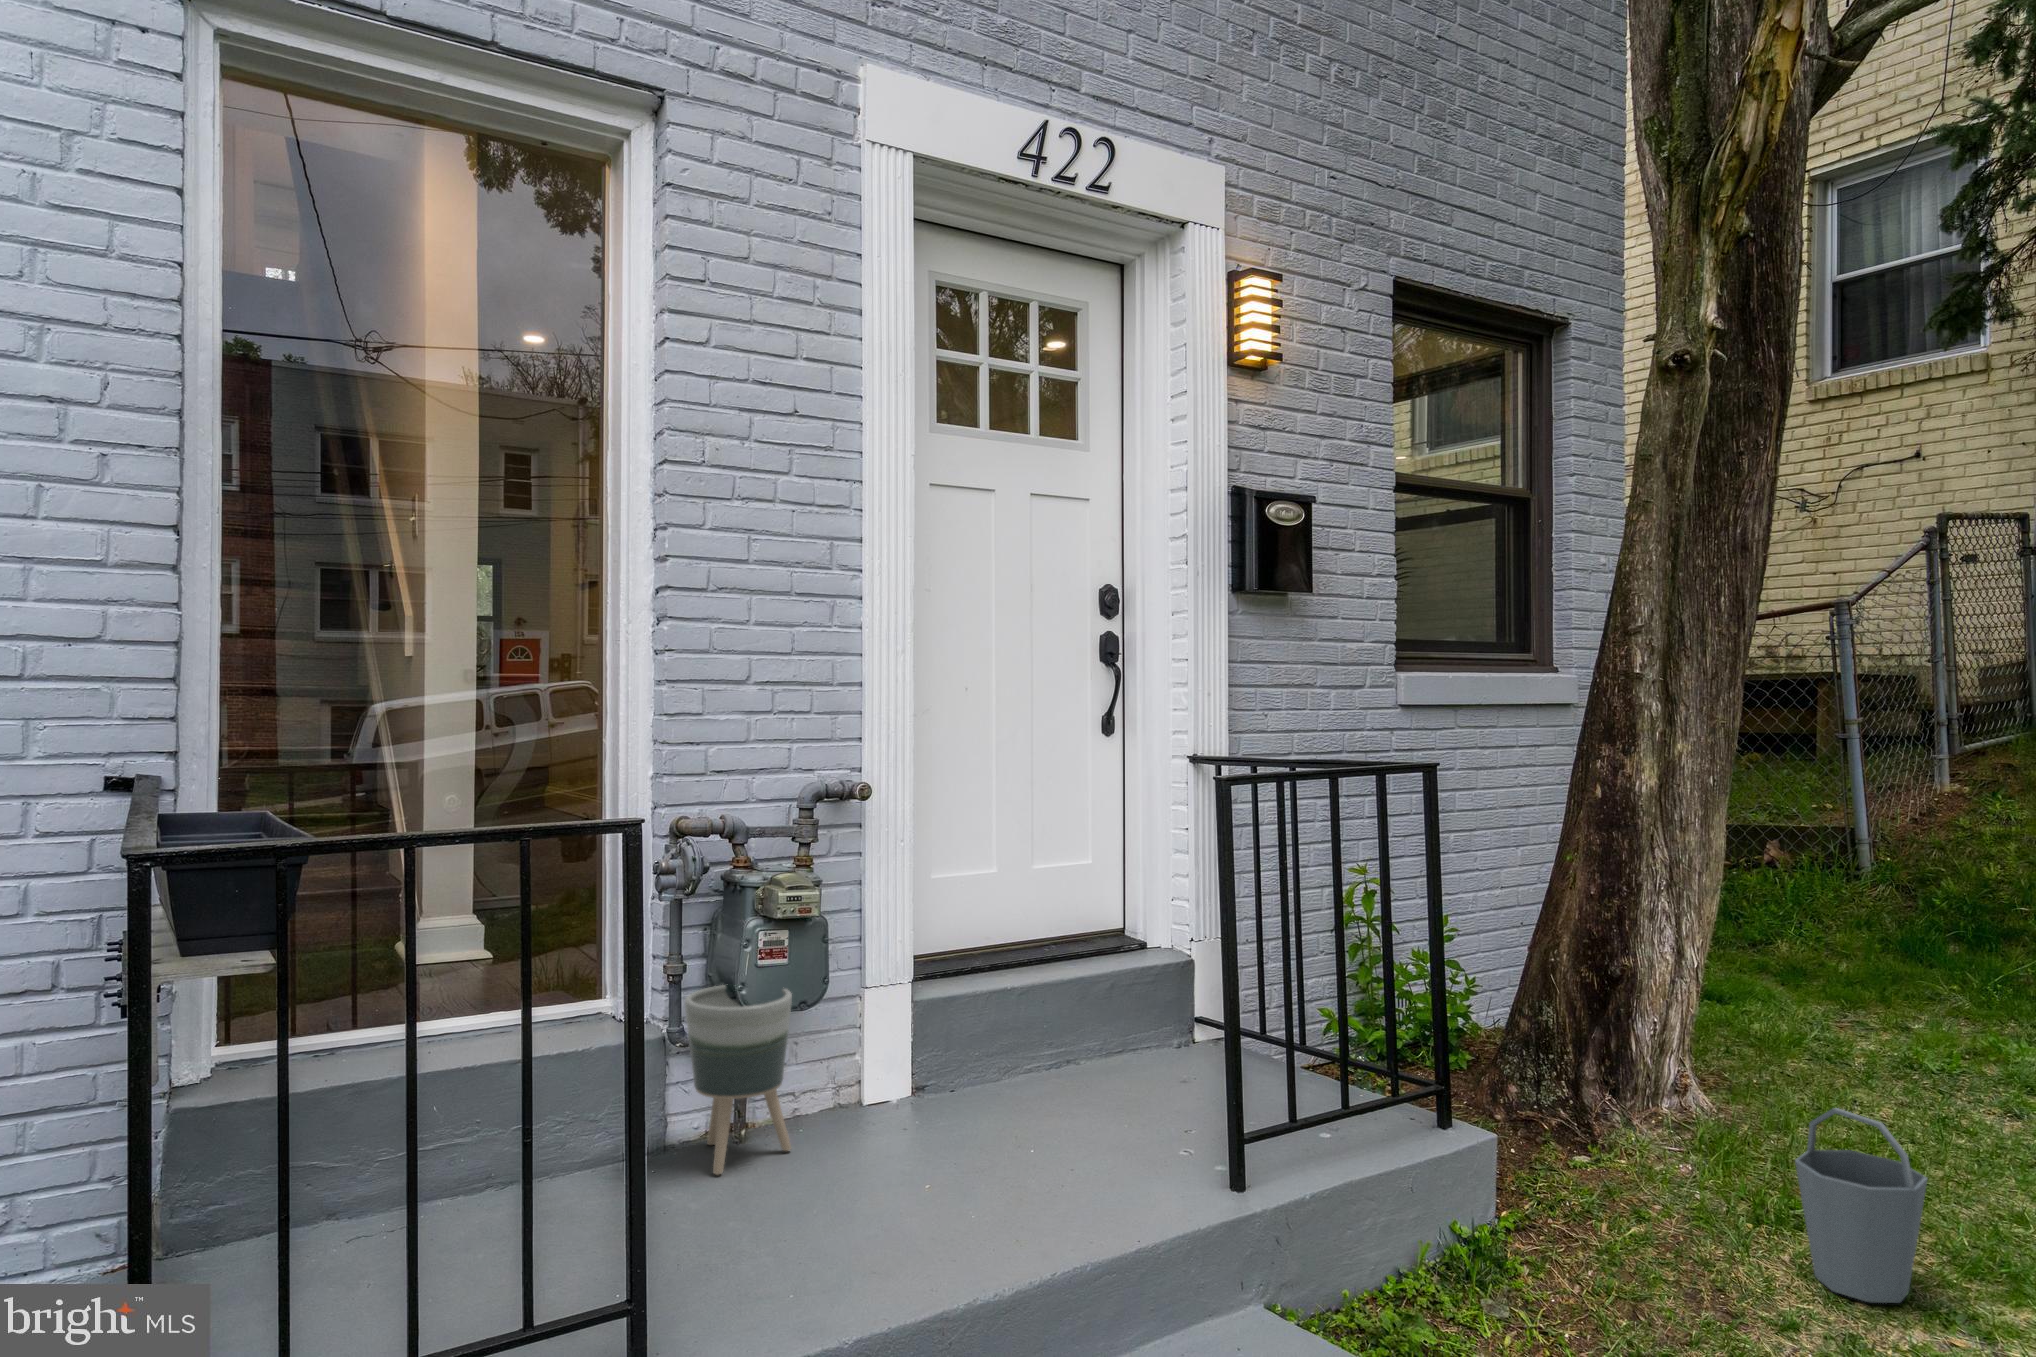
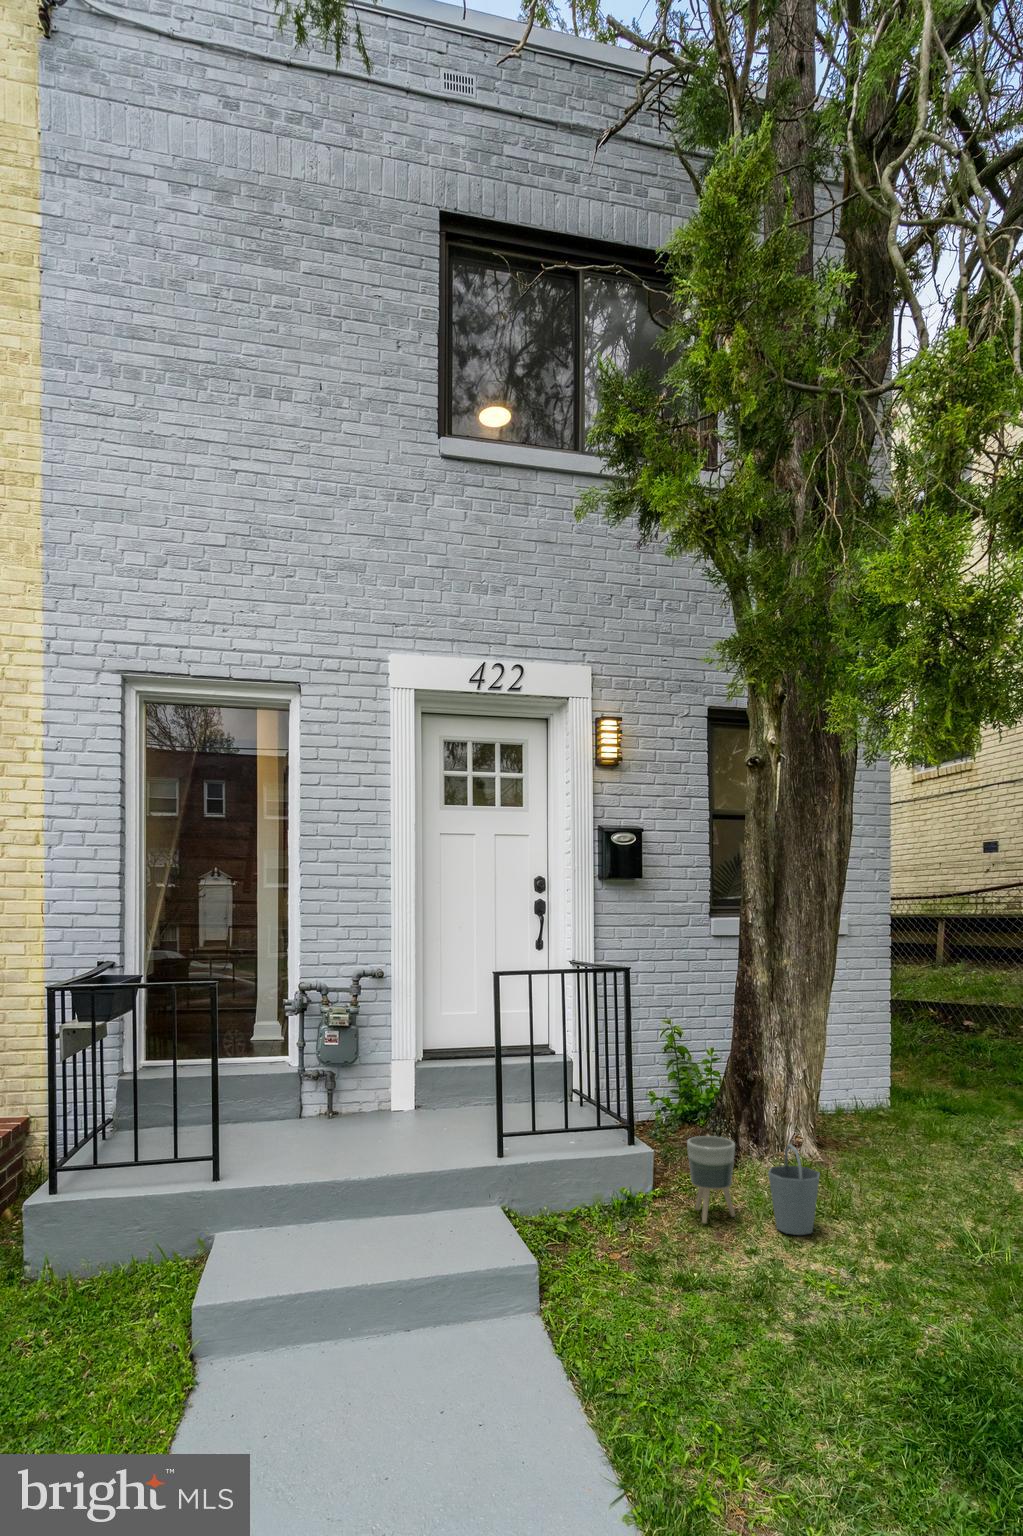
planter: present [685,985,792,1175] -> present [687,1136,735,1223]

